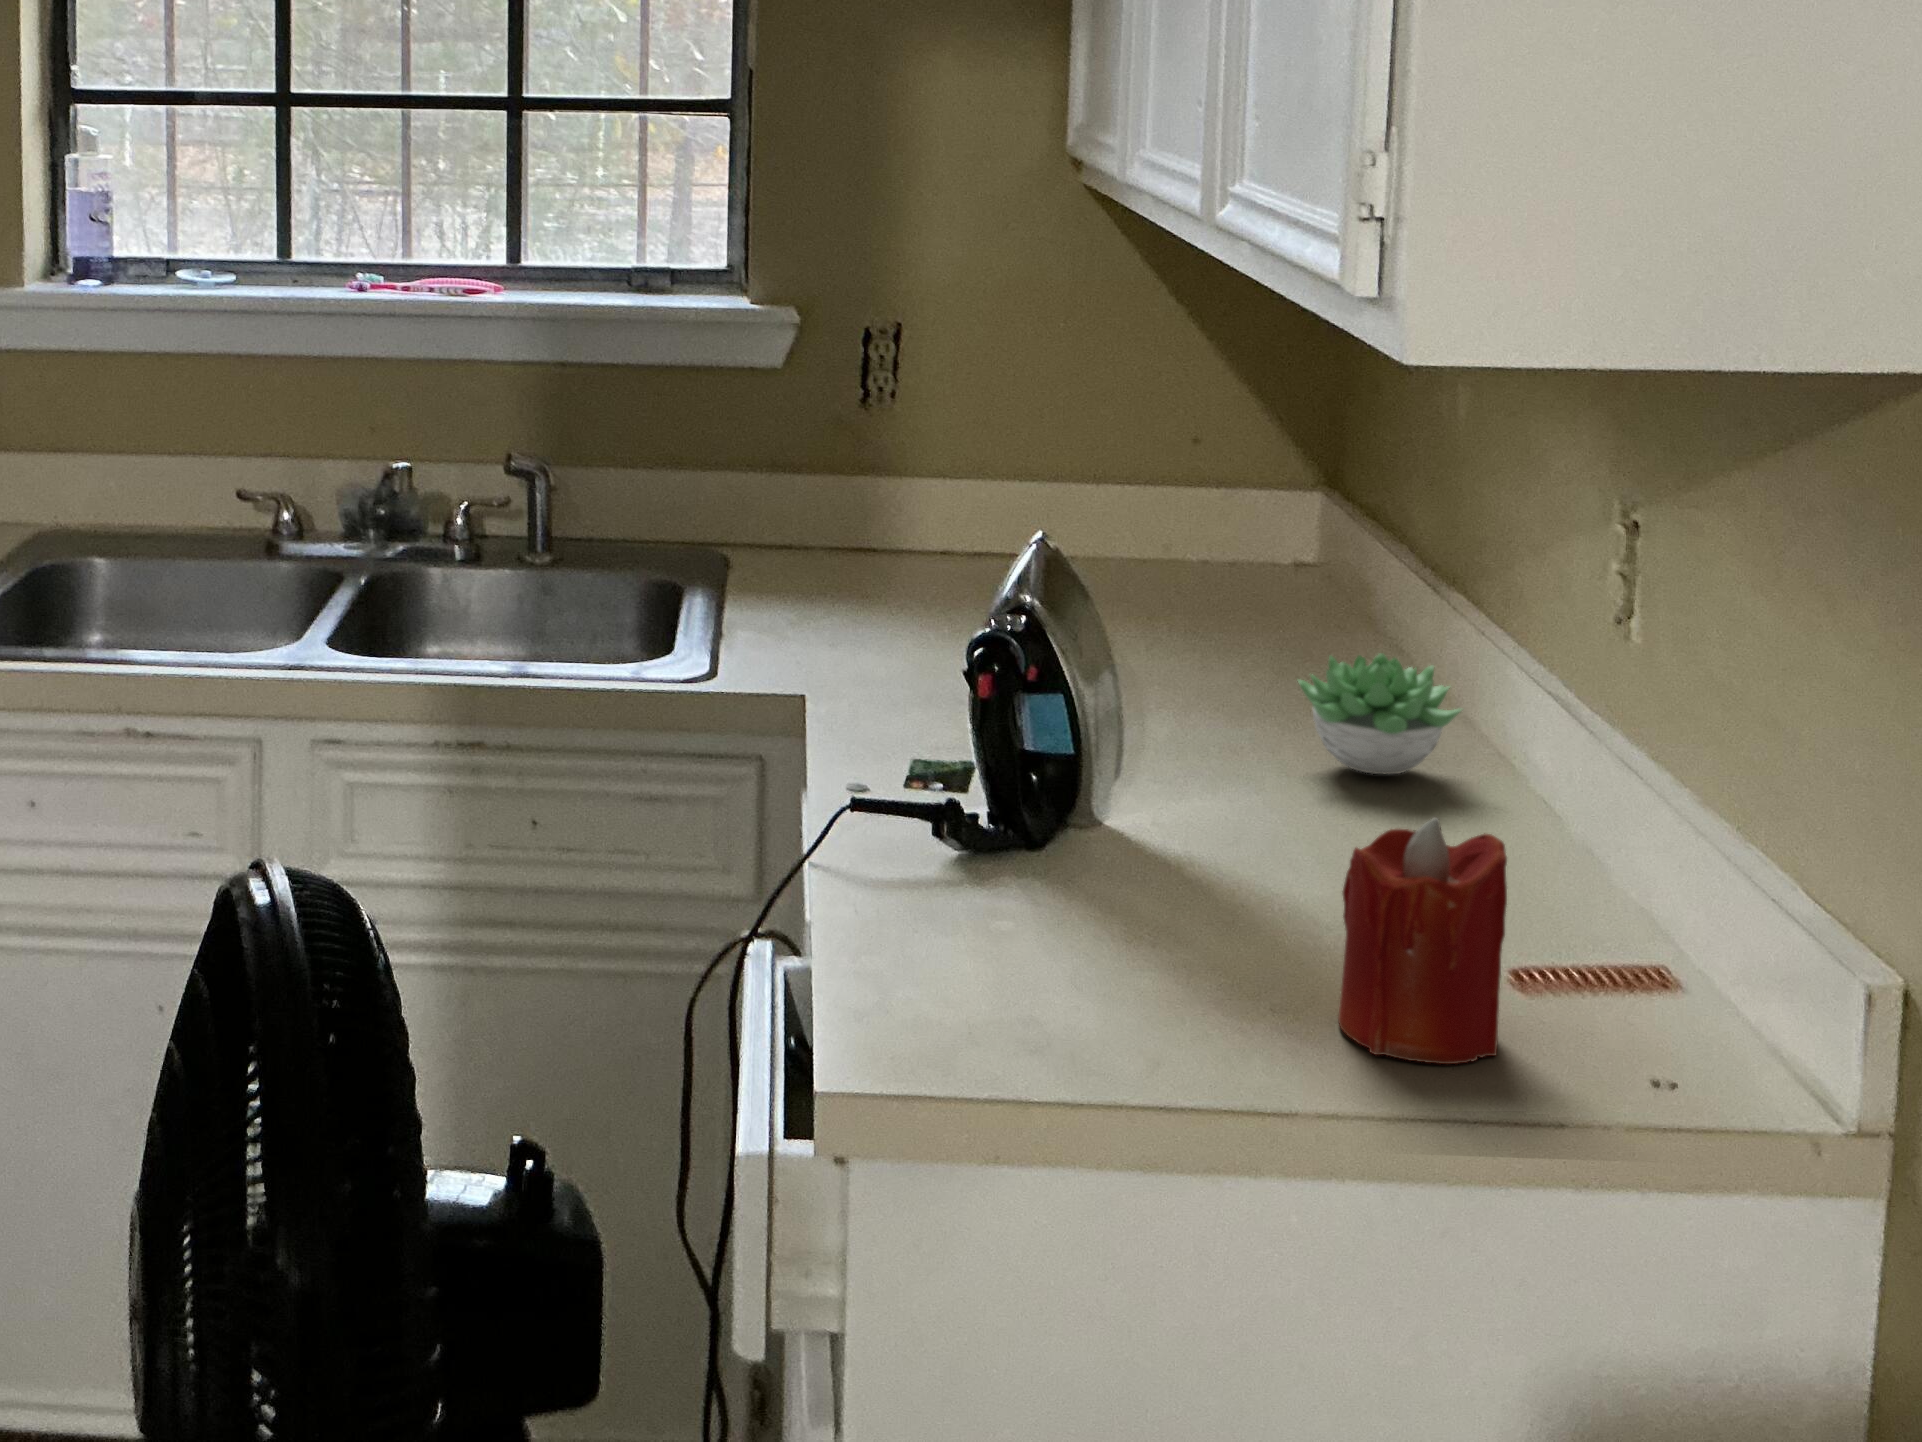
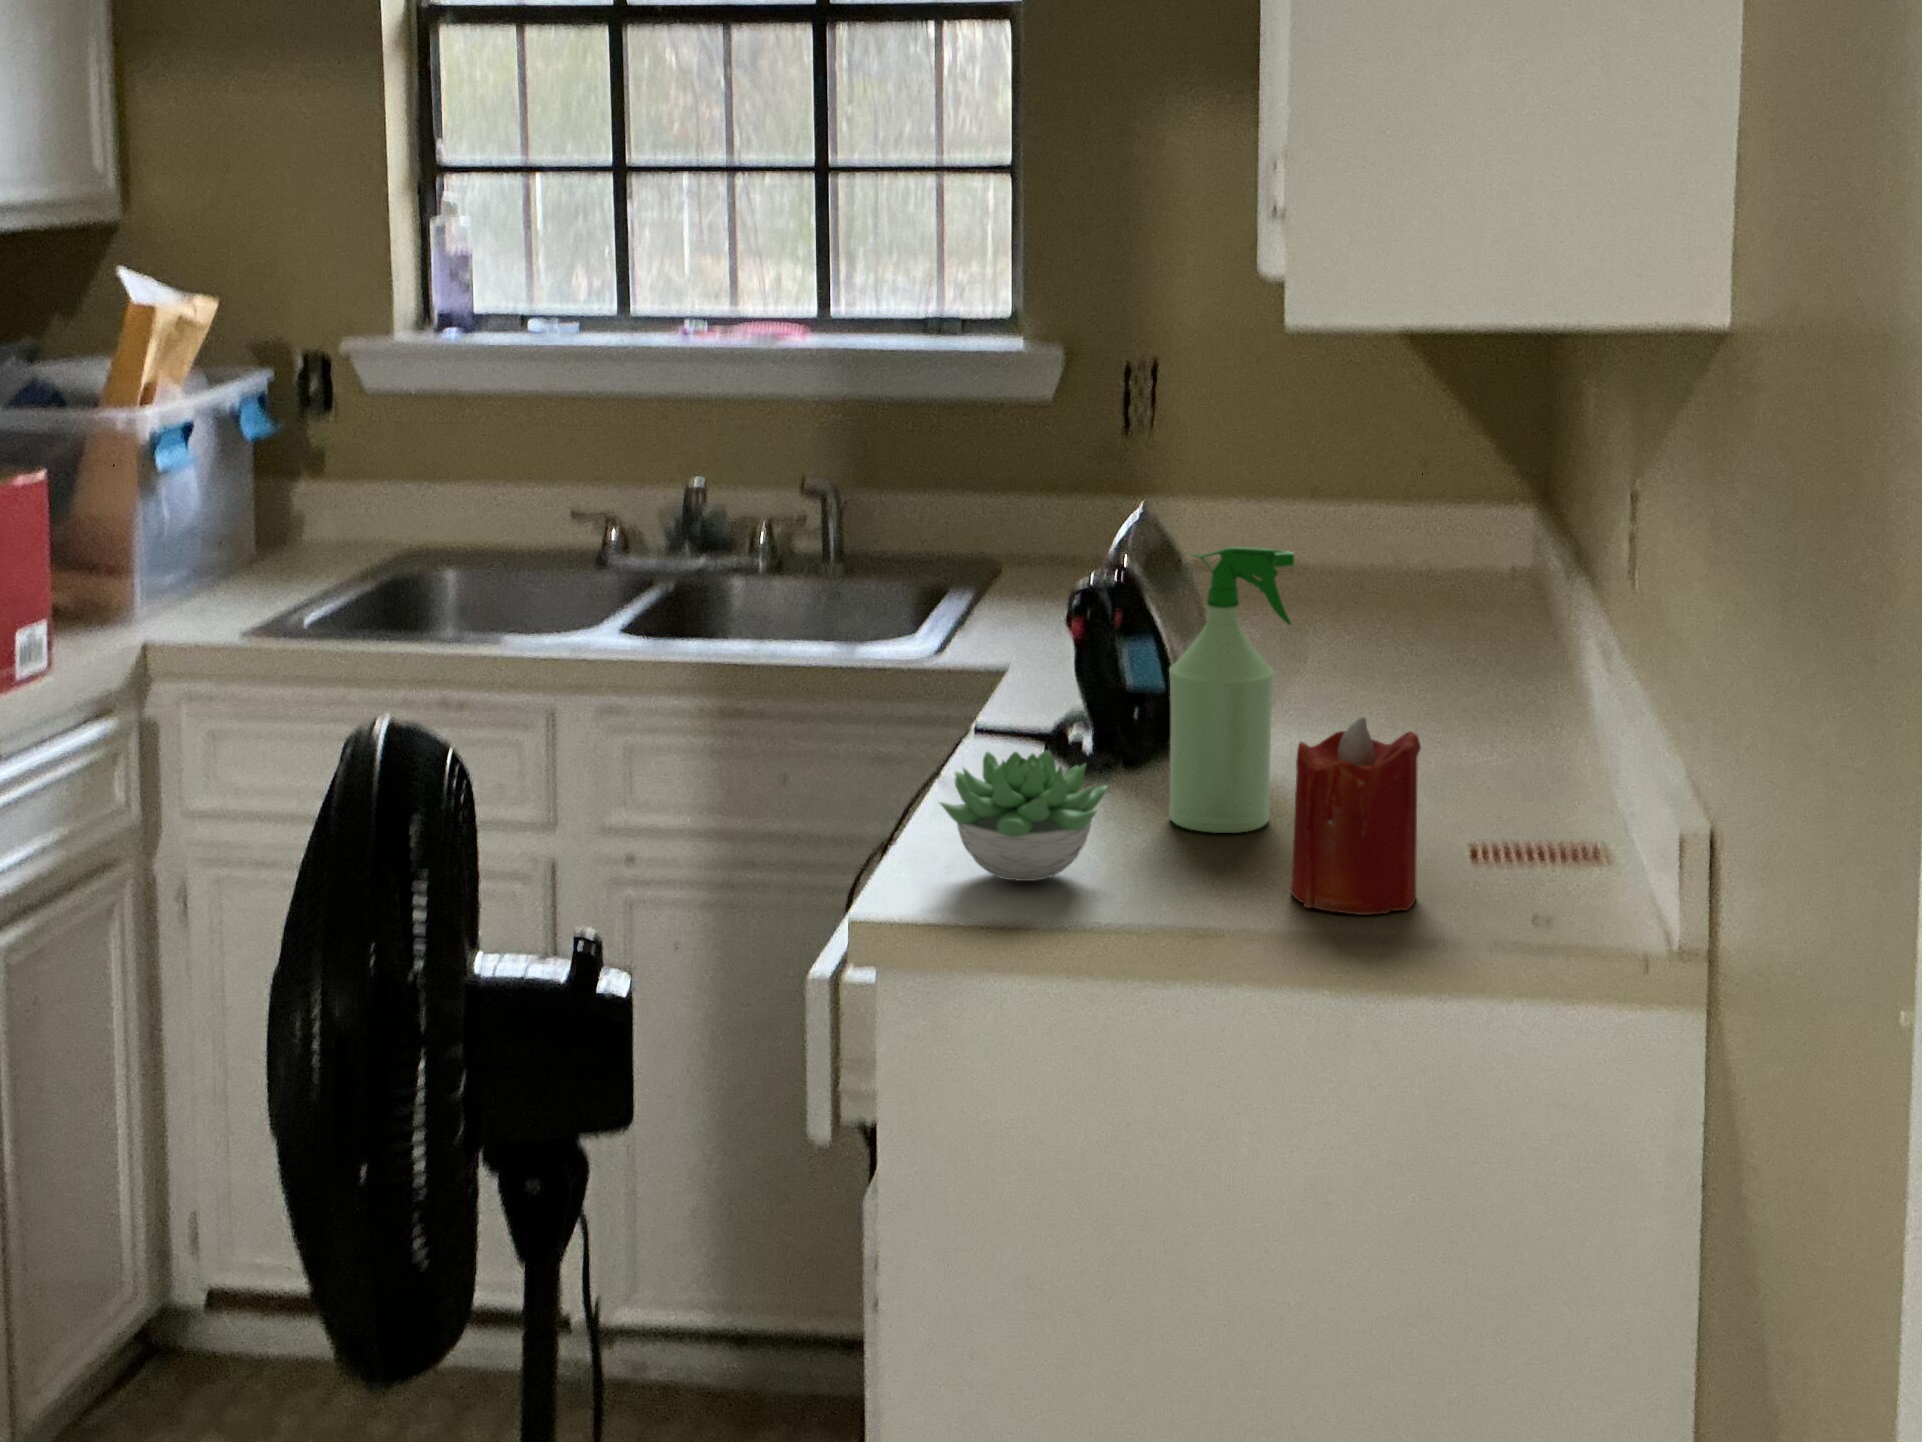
spray bottle: none [1126,592,1288,937] -> present [1169,547,1294,833]
succulent plant: present [1298,653,1461,774] -> present [940,750,1107,881]

